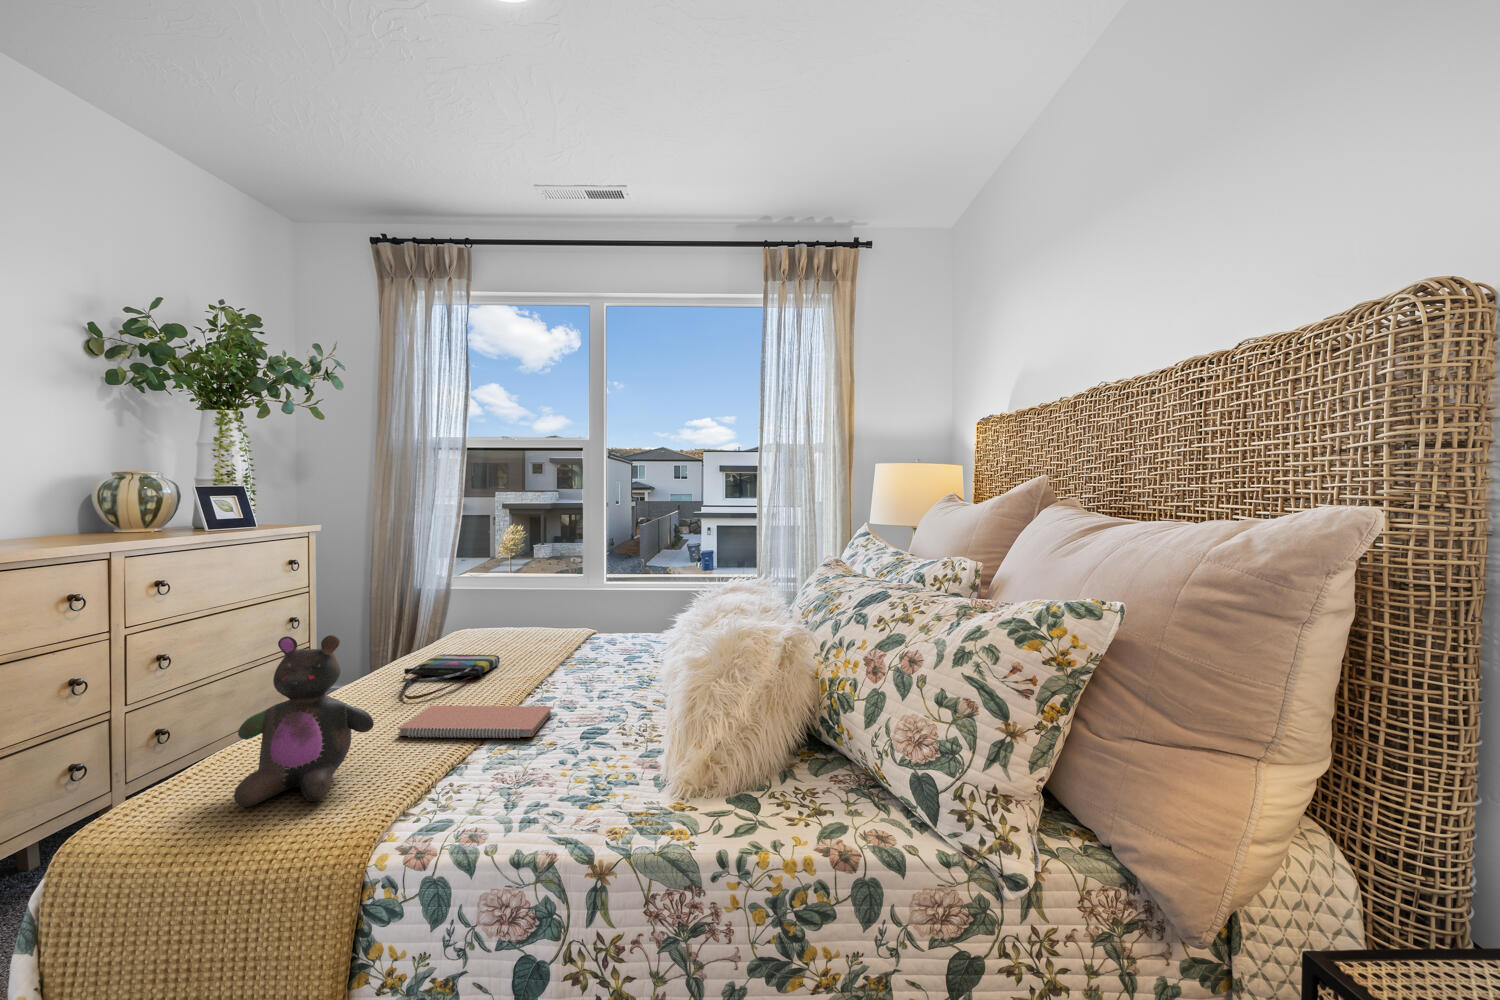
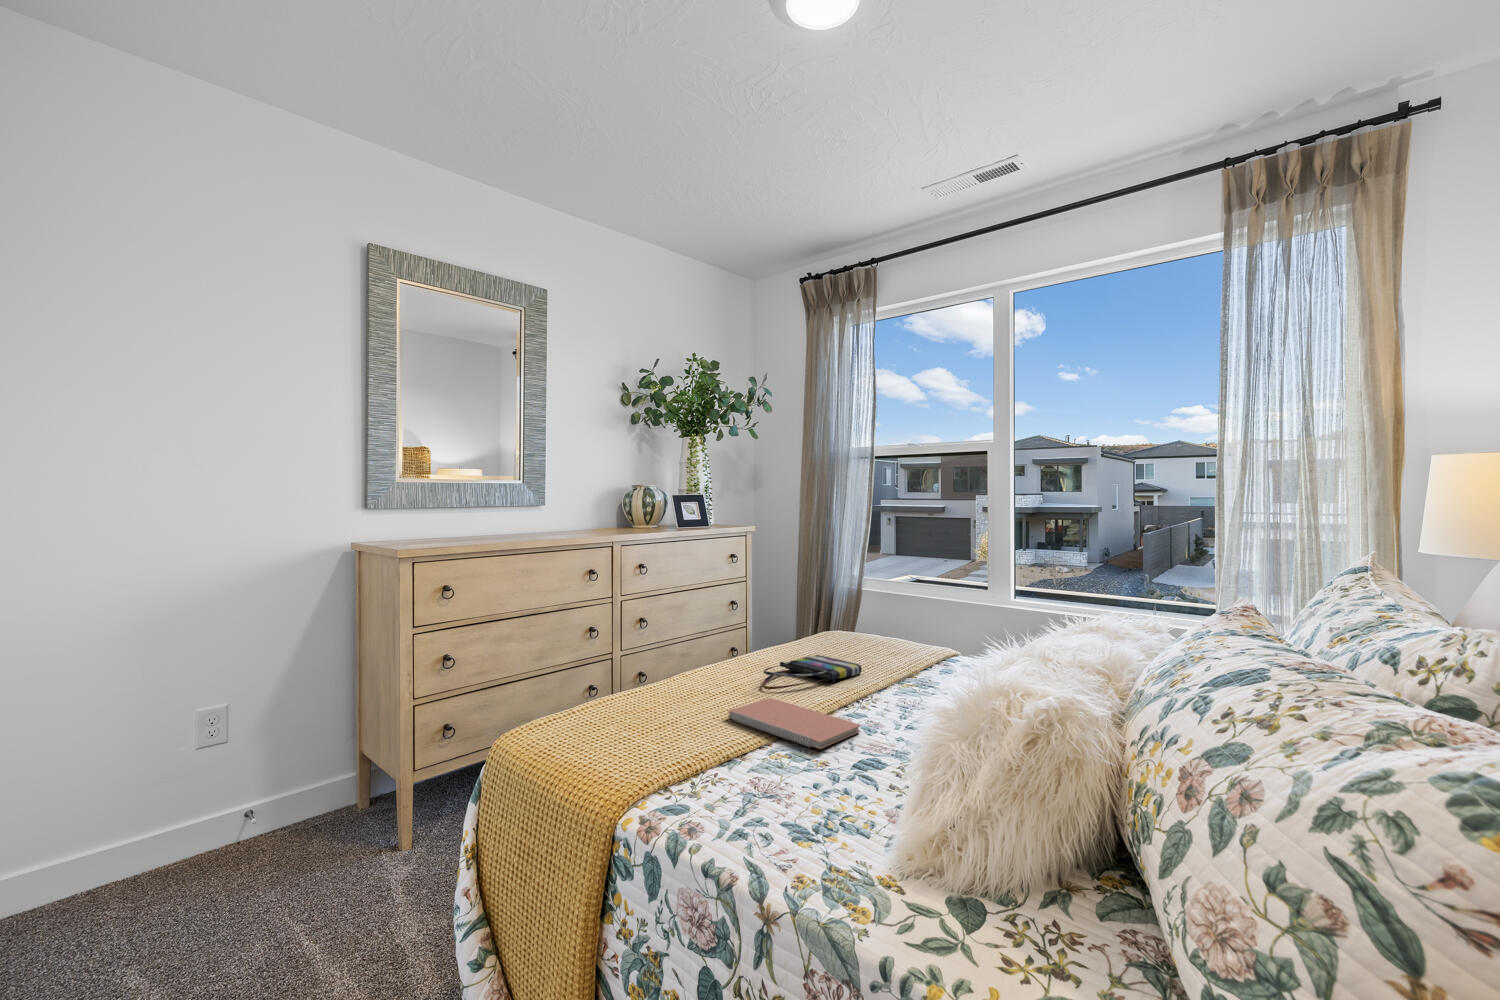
stuffed bear: present [234,635,374,807] -> none [587,619,685,753]

